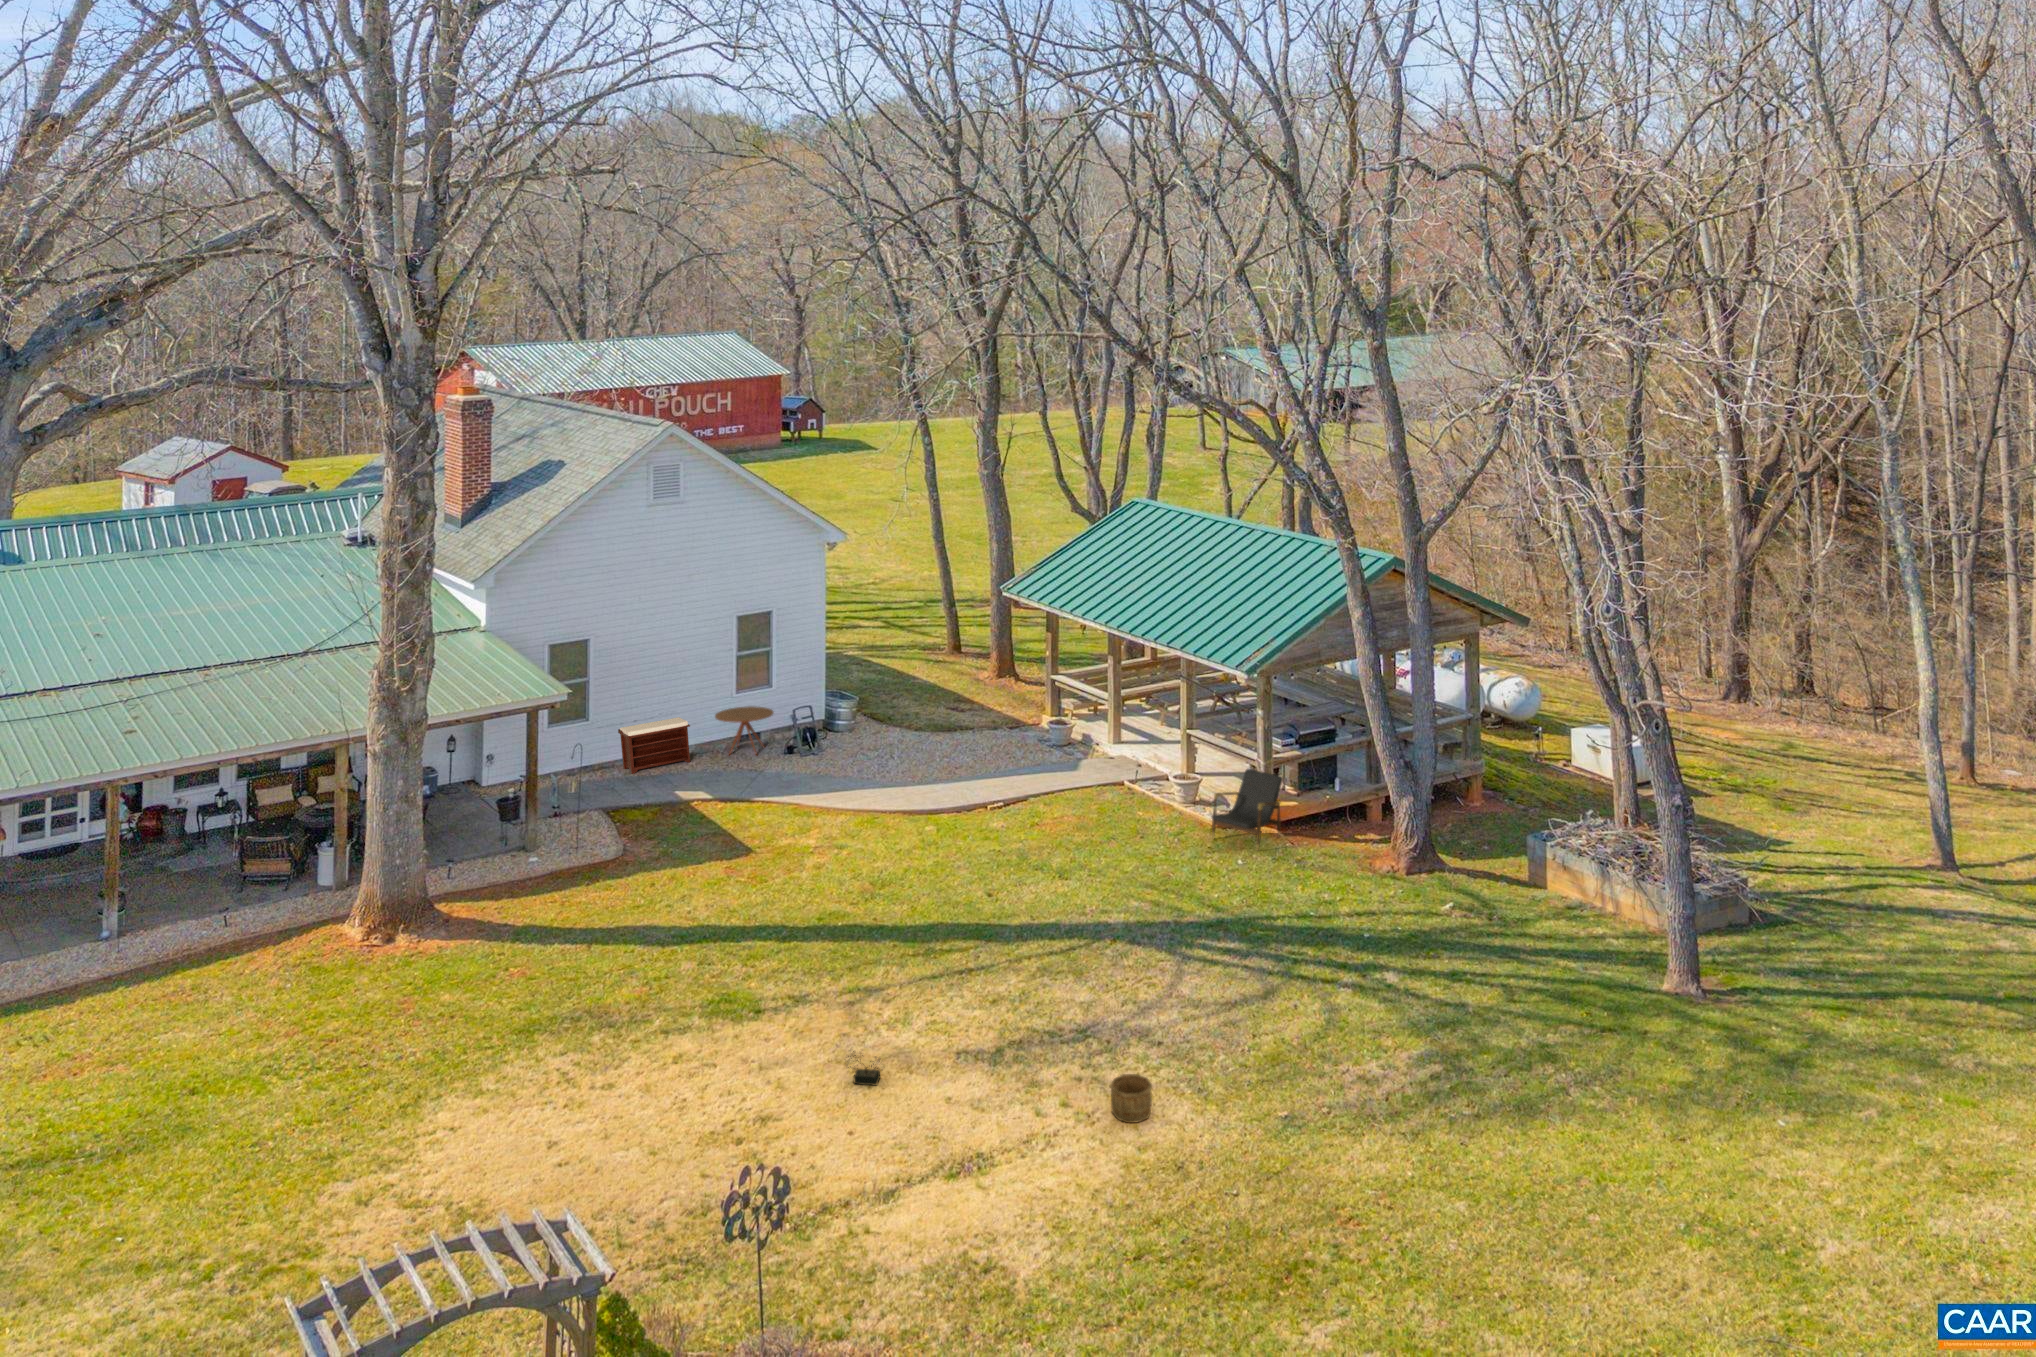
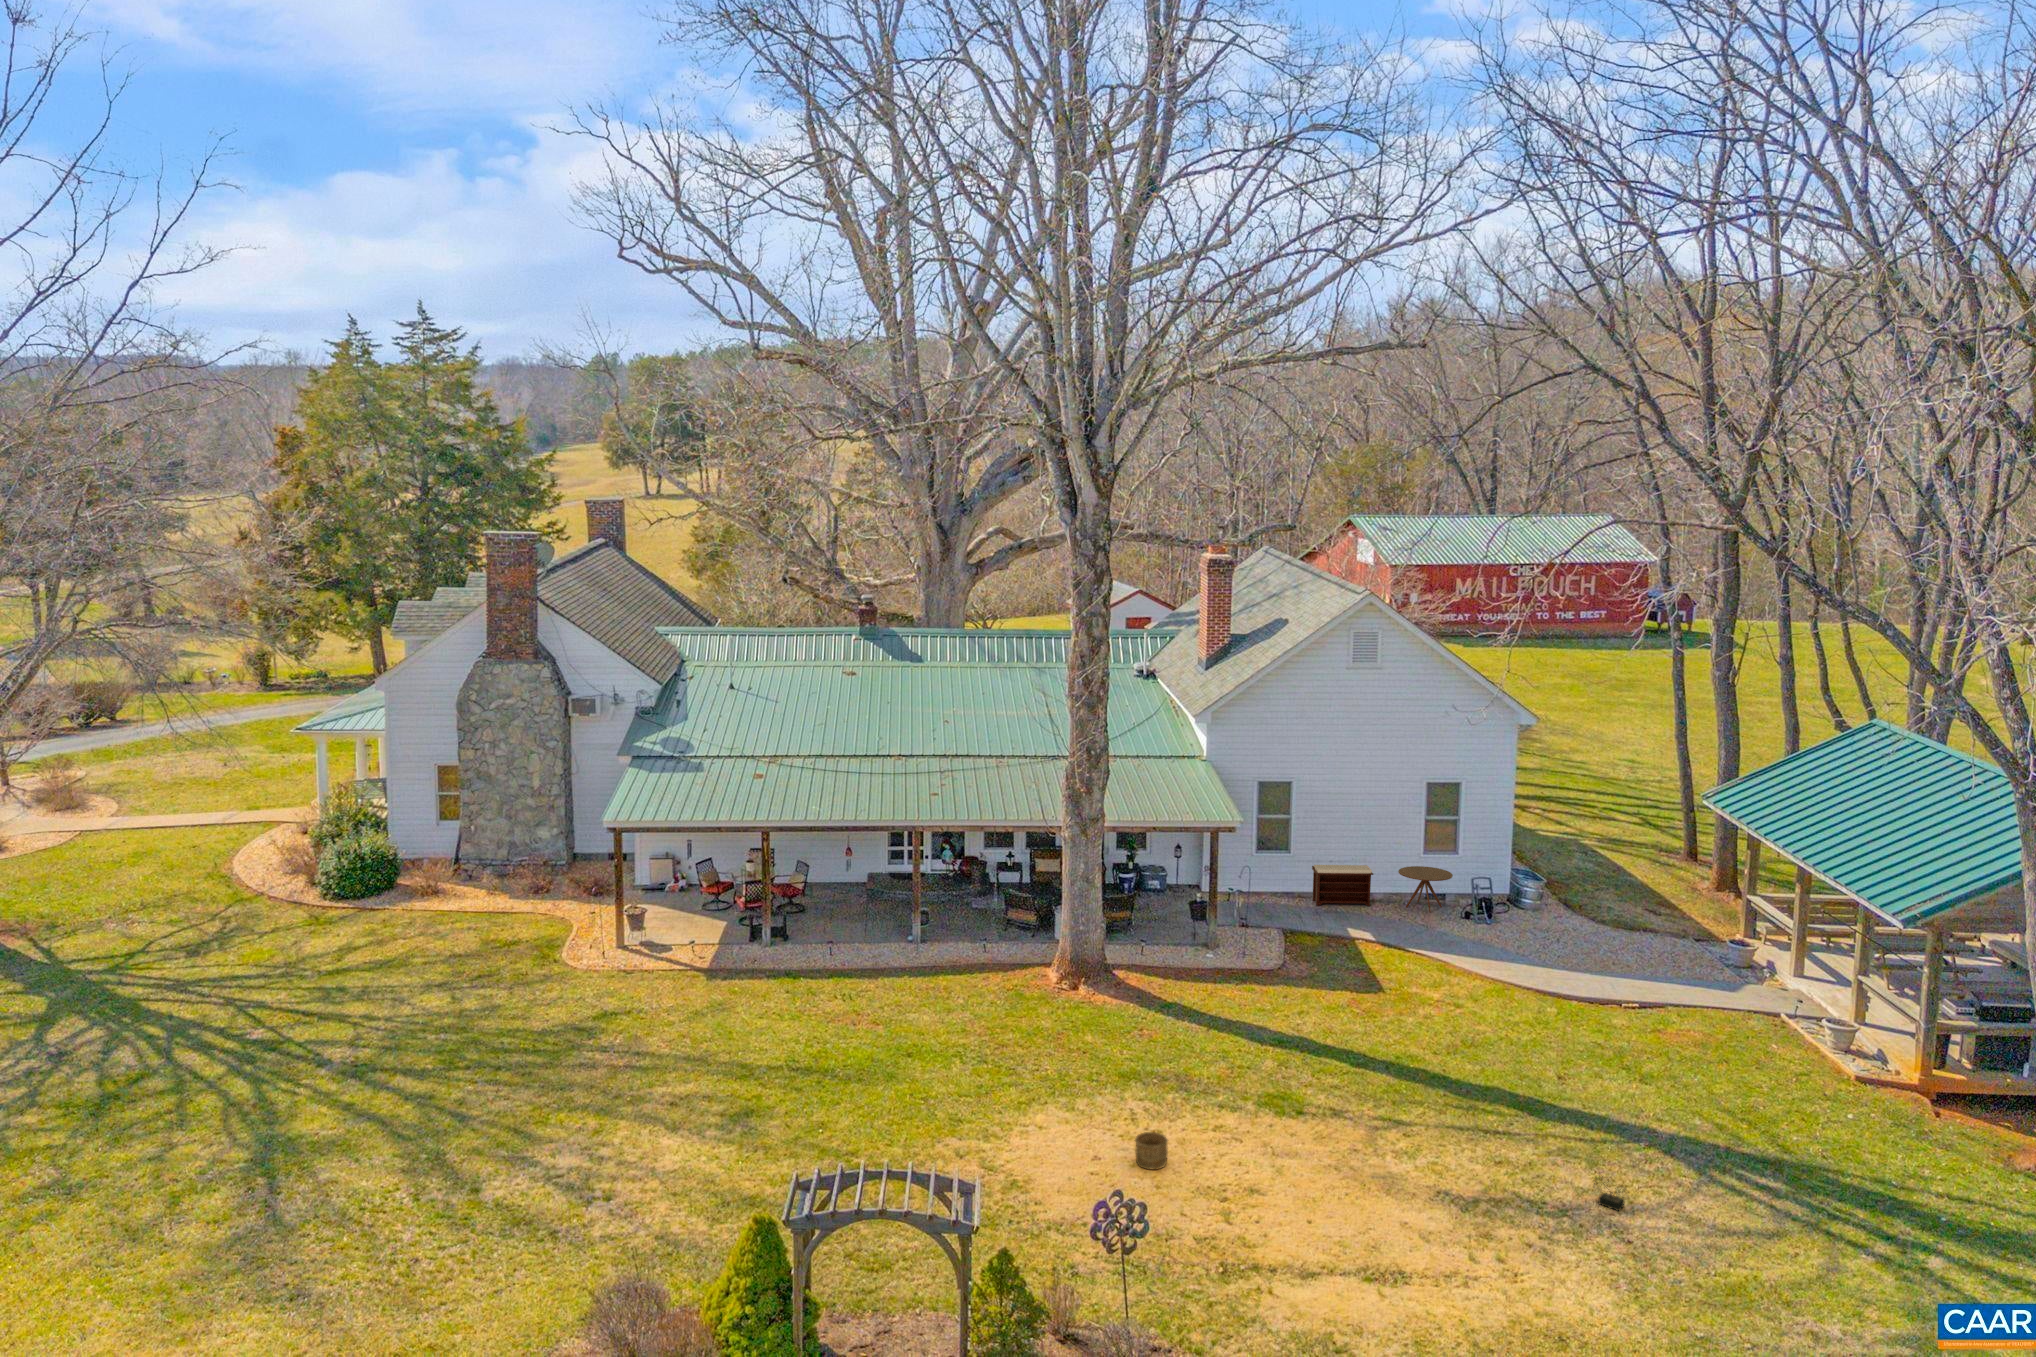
lounge chair: present [1212,769,1283,850] -> none [1843,1026,1941,1116]
decorative plant: present [847,1050,880,1085] -> present [1593,1172,1629,1211]
wooden bucket: present [1110,1074,1152,1123] -> present [1135,1132,1168,1170]

